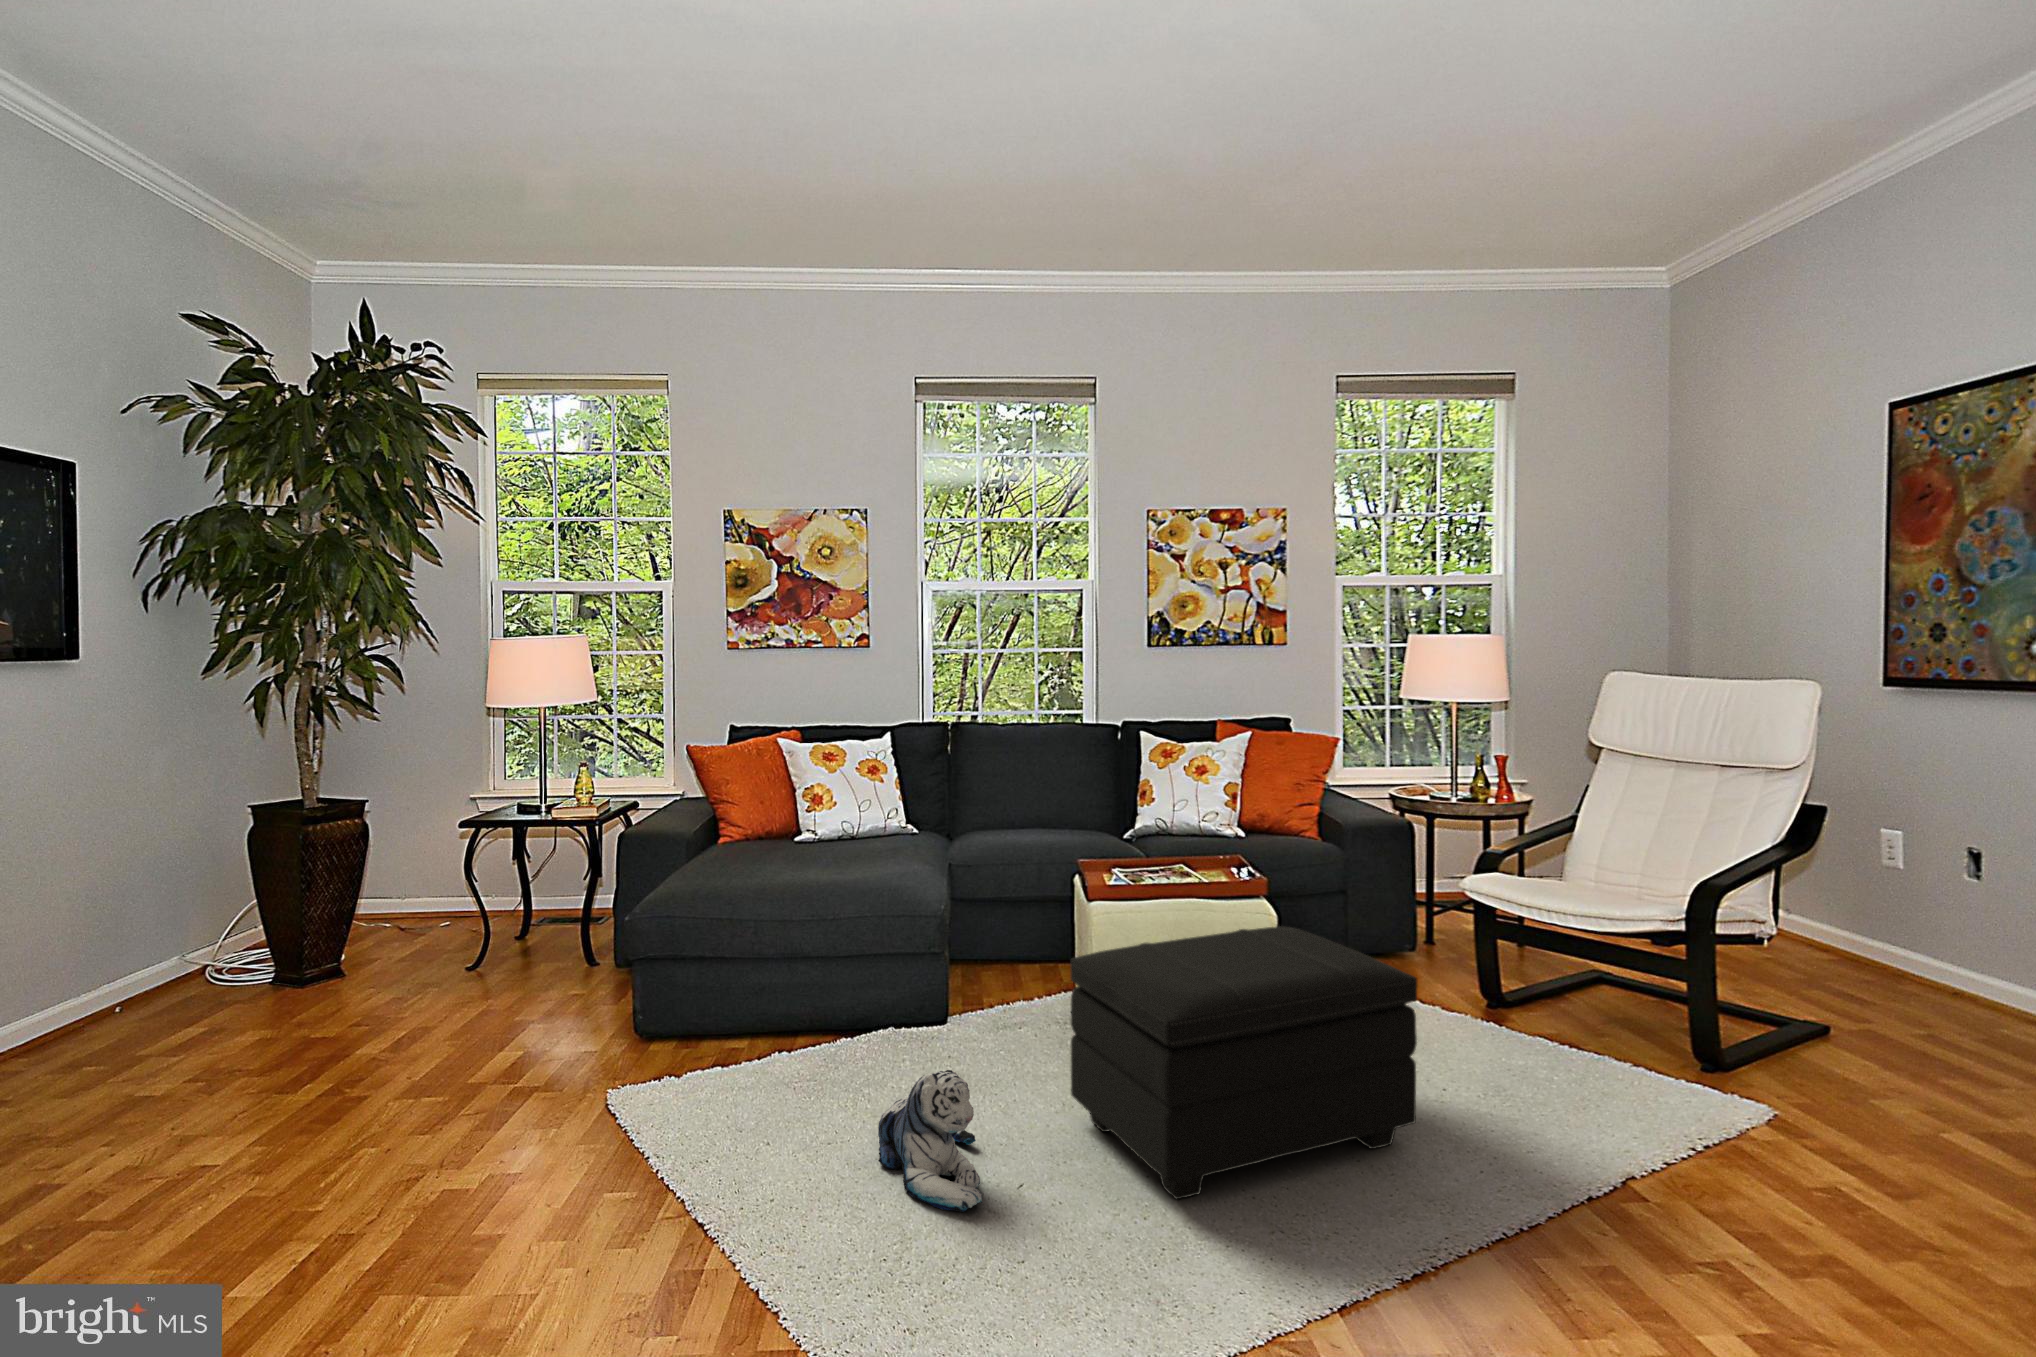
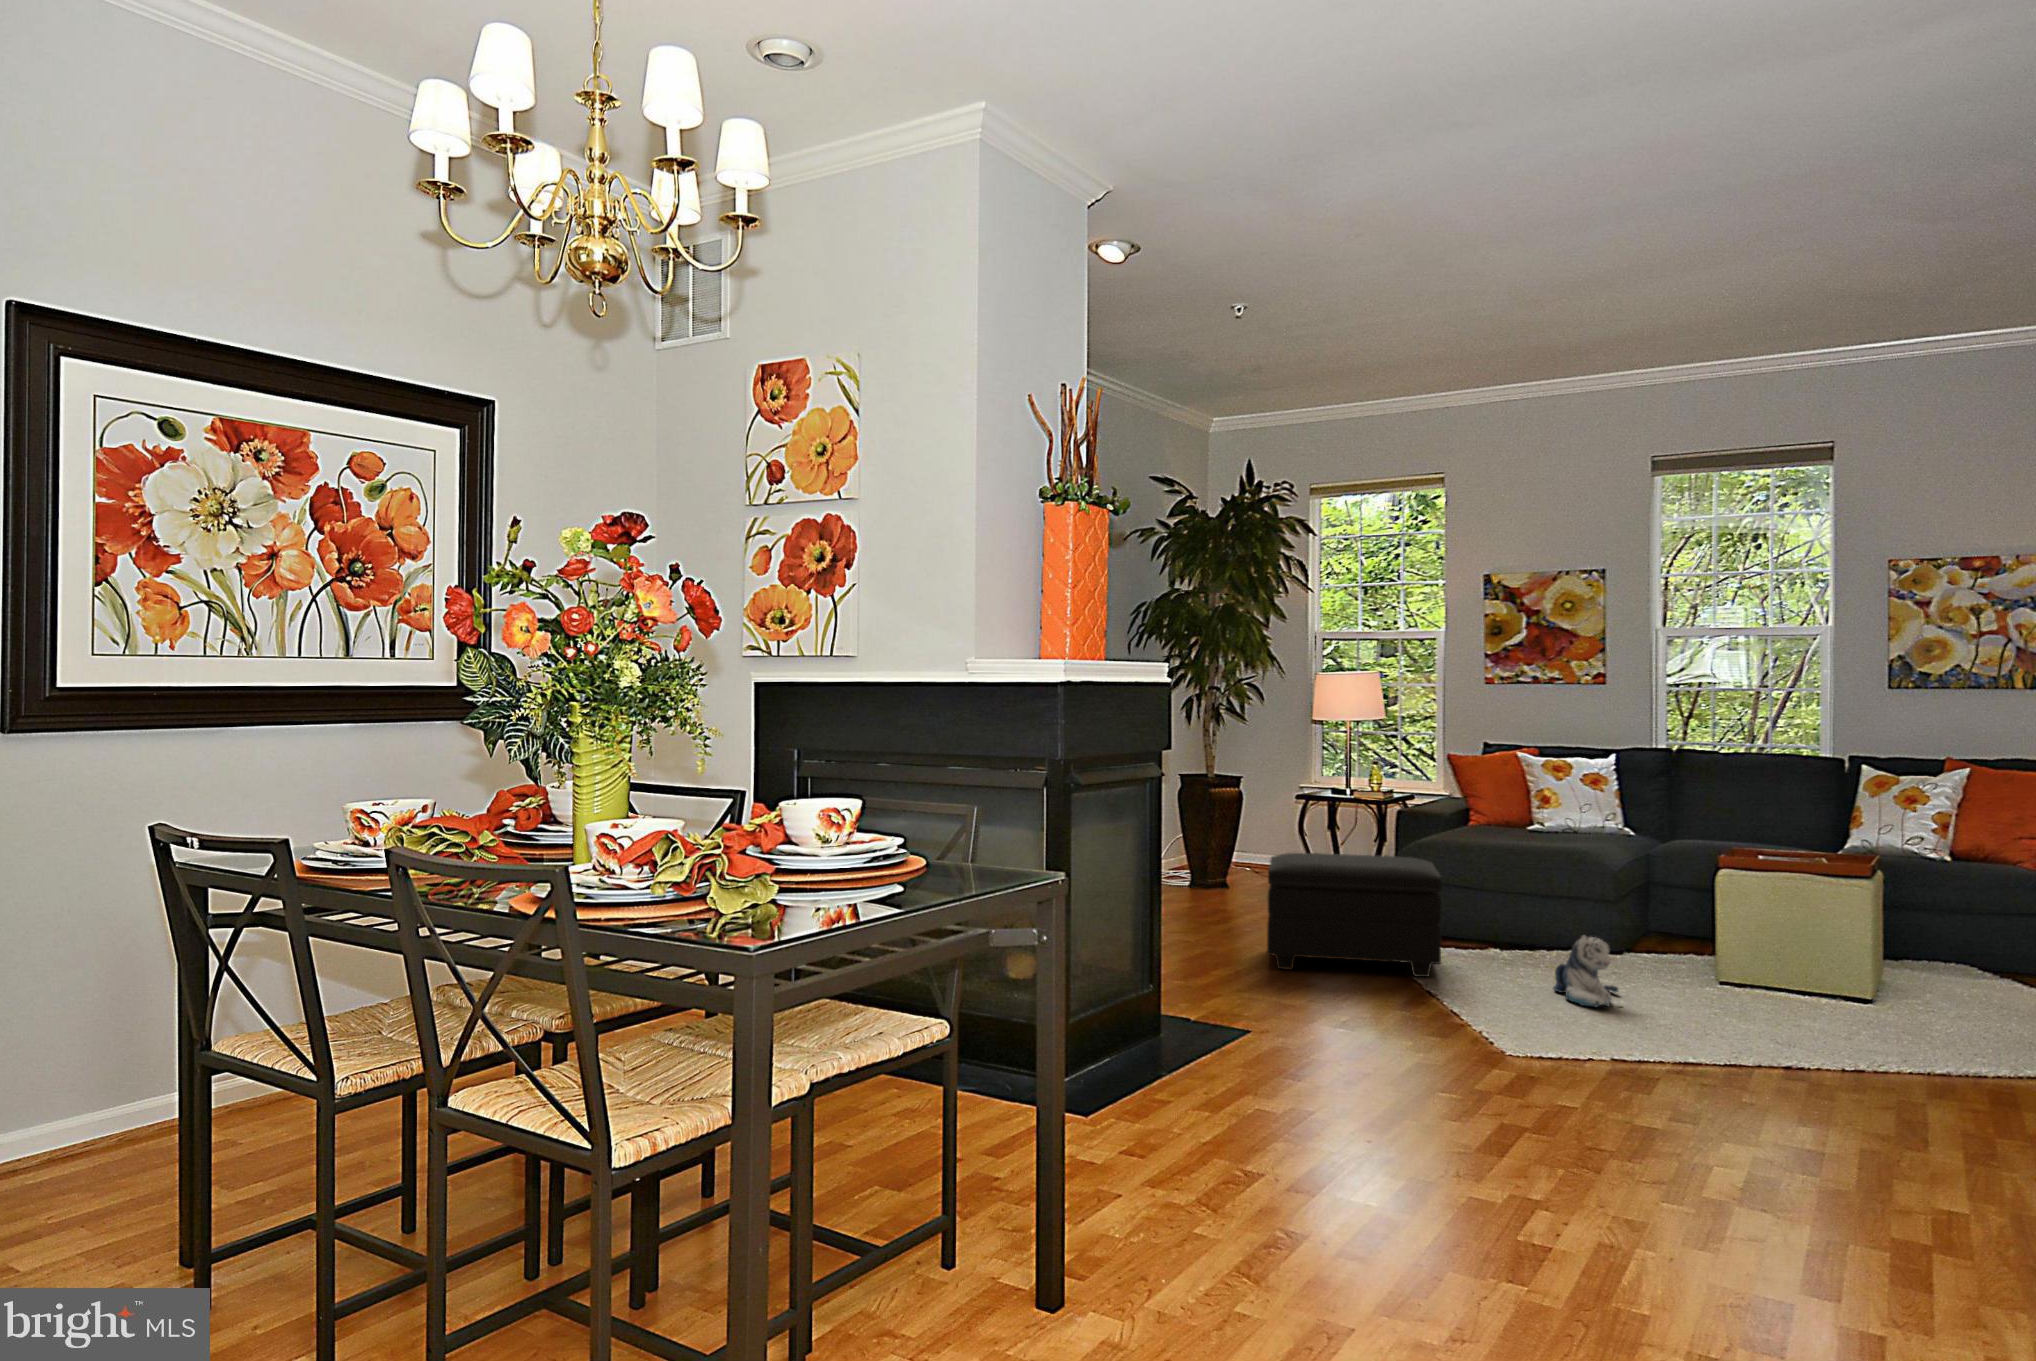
footstool: present [1071,926,1417,1199] -> present [1267,853,1442,977]

